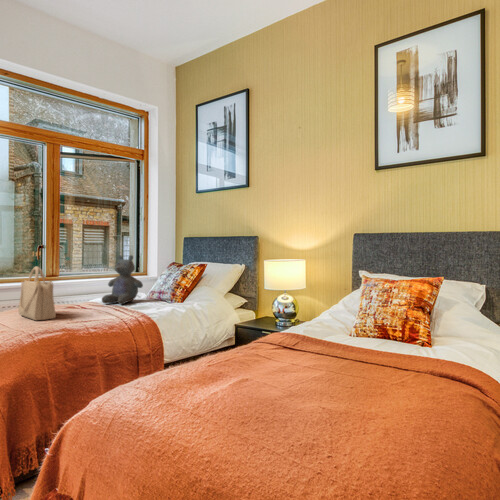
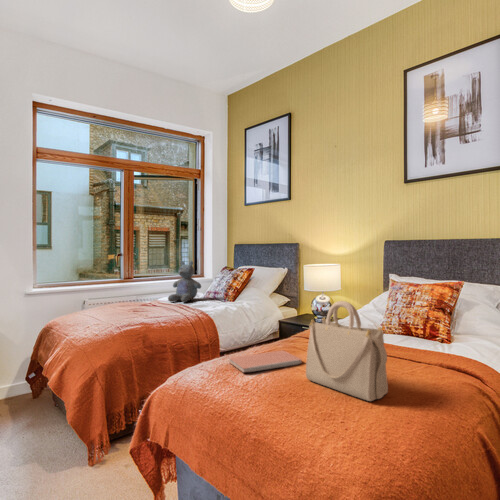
handbag: present [18,266,56,320] -> present [306,301,388,401]
notebook: none [176,360,268,390] -> present [229,350,302,372]

